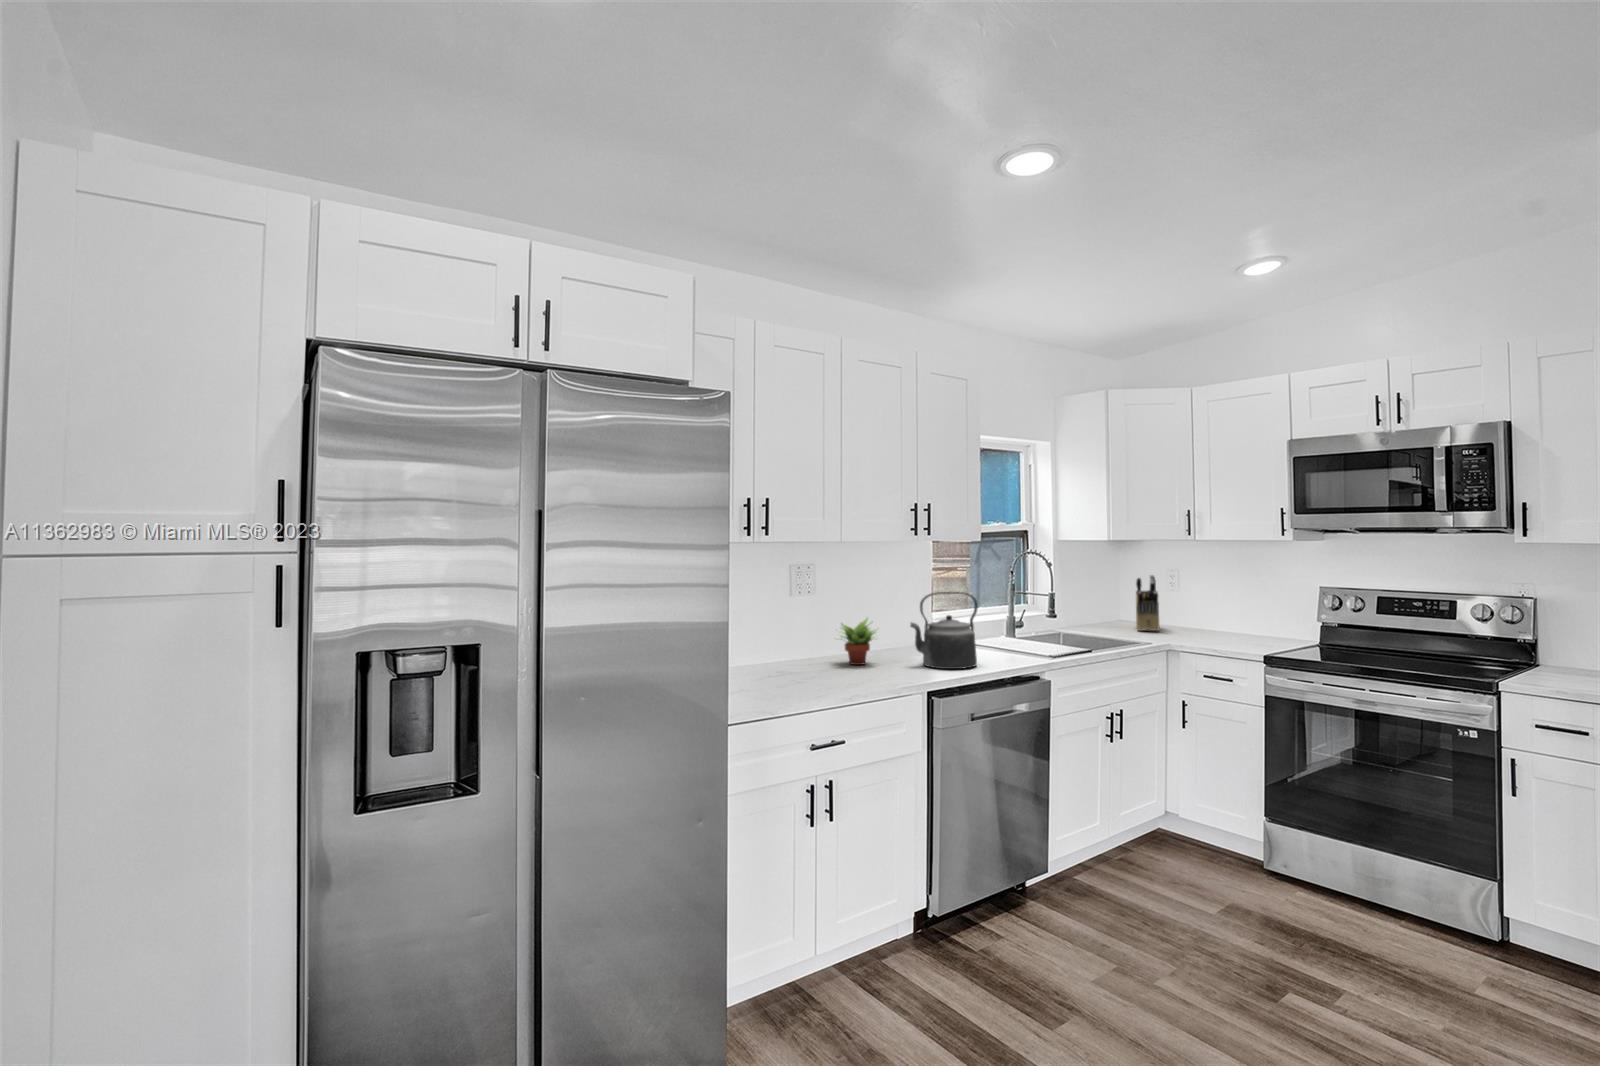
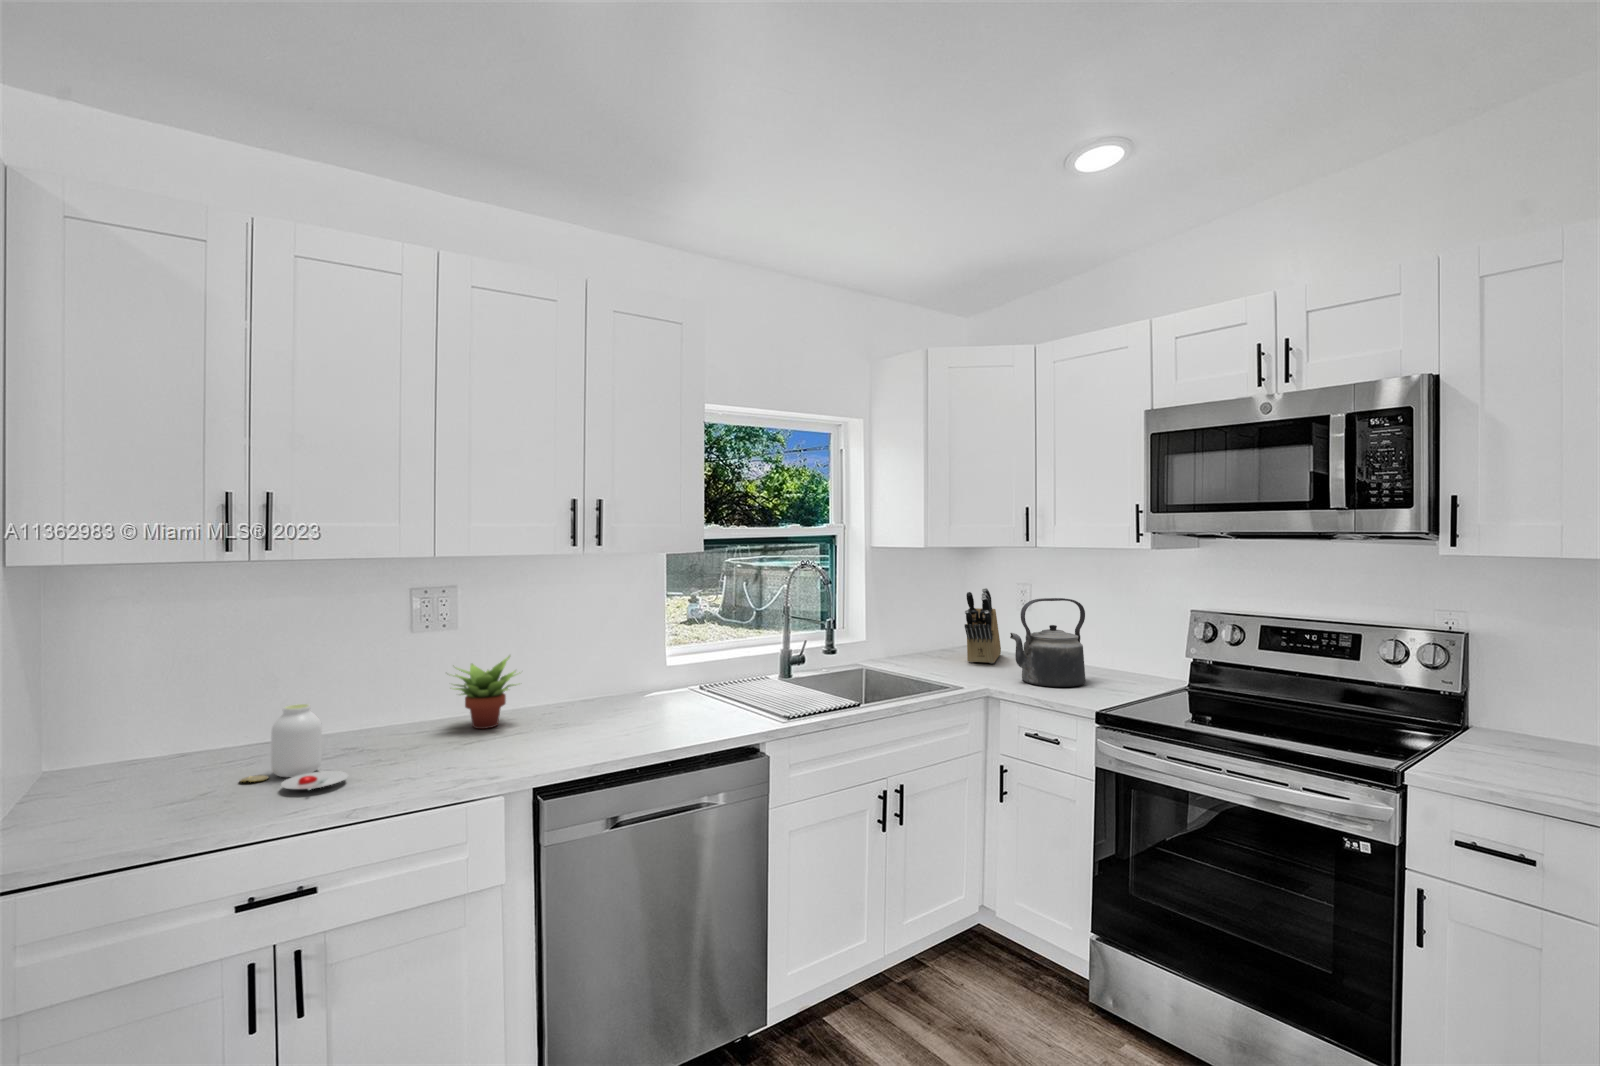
kettle: present [910,592,978,669] -> present [1010,598,1085,687]
jar: none [765,641,833,689] -> present [240,704,348,790]

